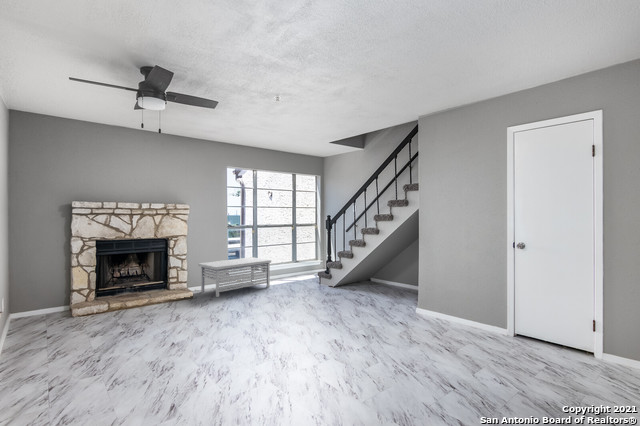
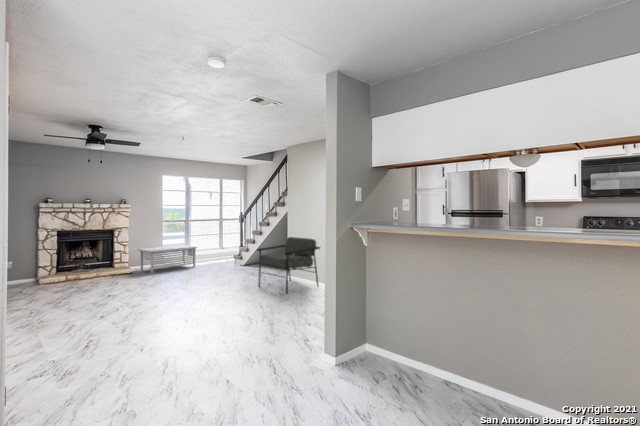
armchair: none [386,251,488,351] -> present [257,237,320,294]

